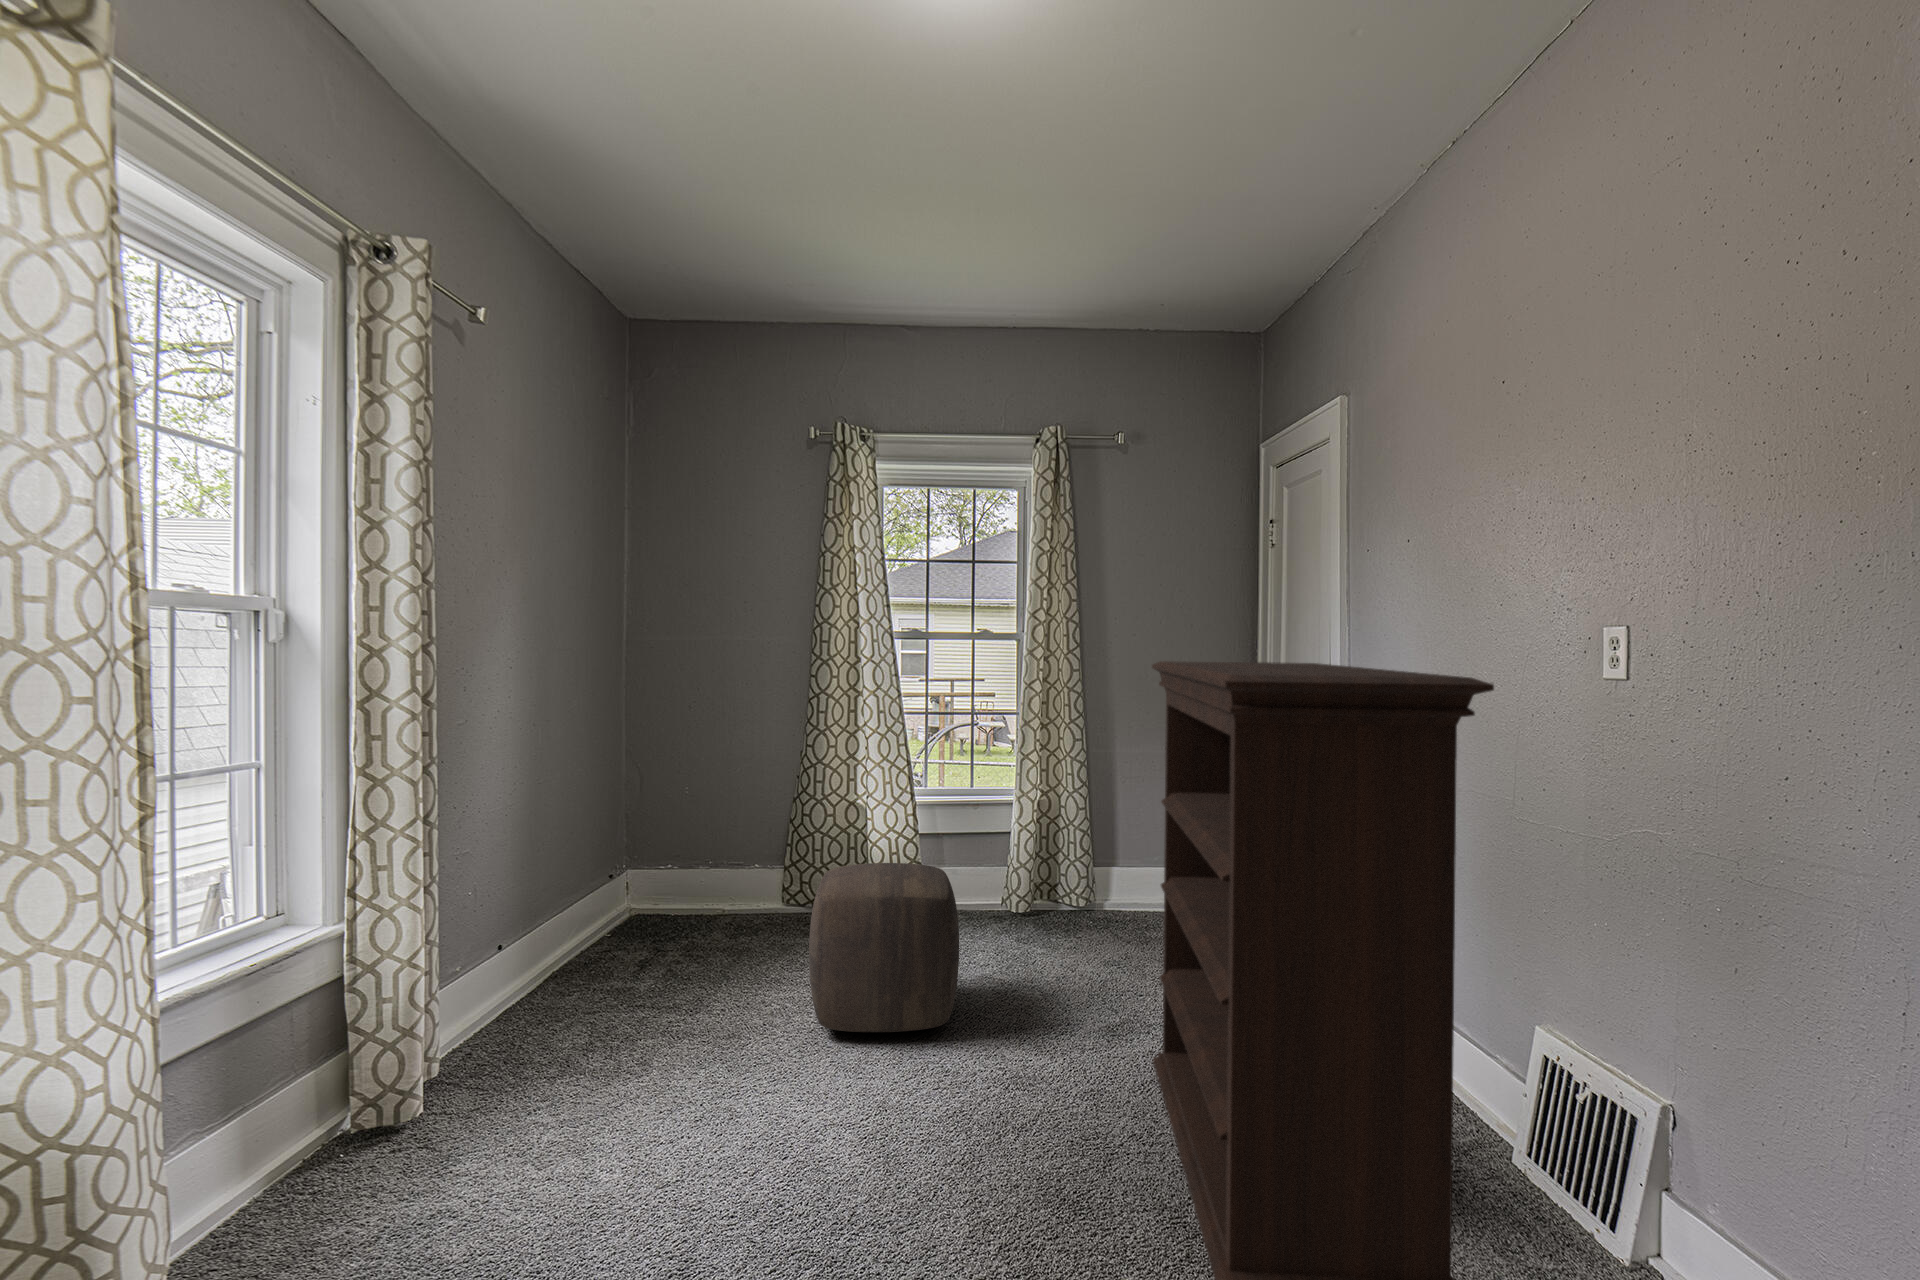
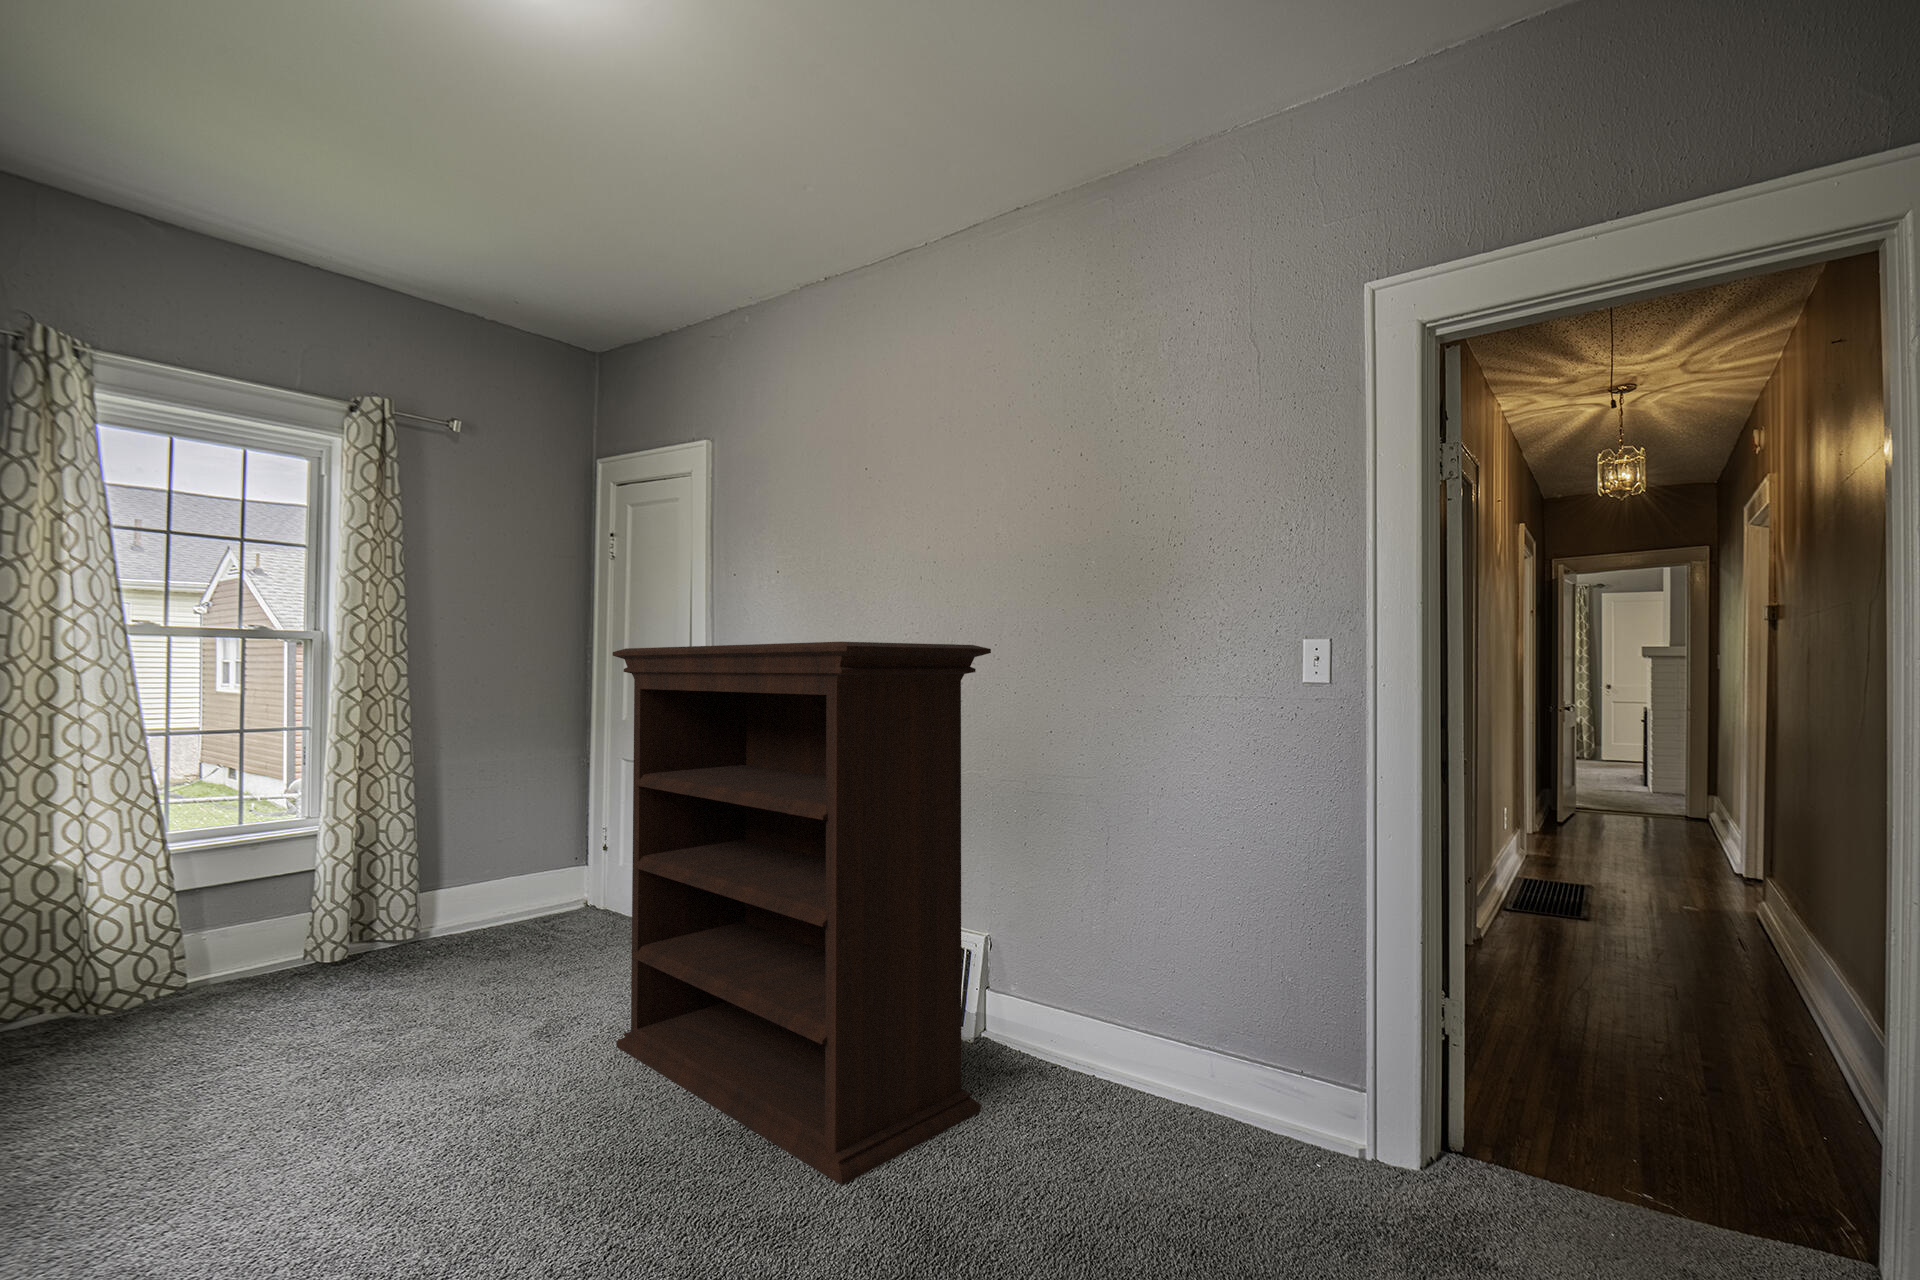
ottoman: present [809,863,959,1032] -> none [109,910,375,1154]

